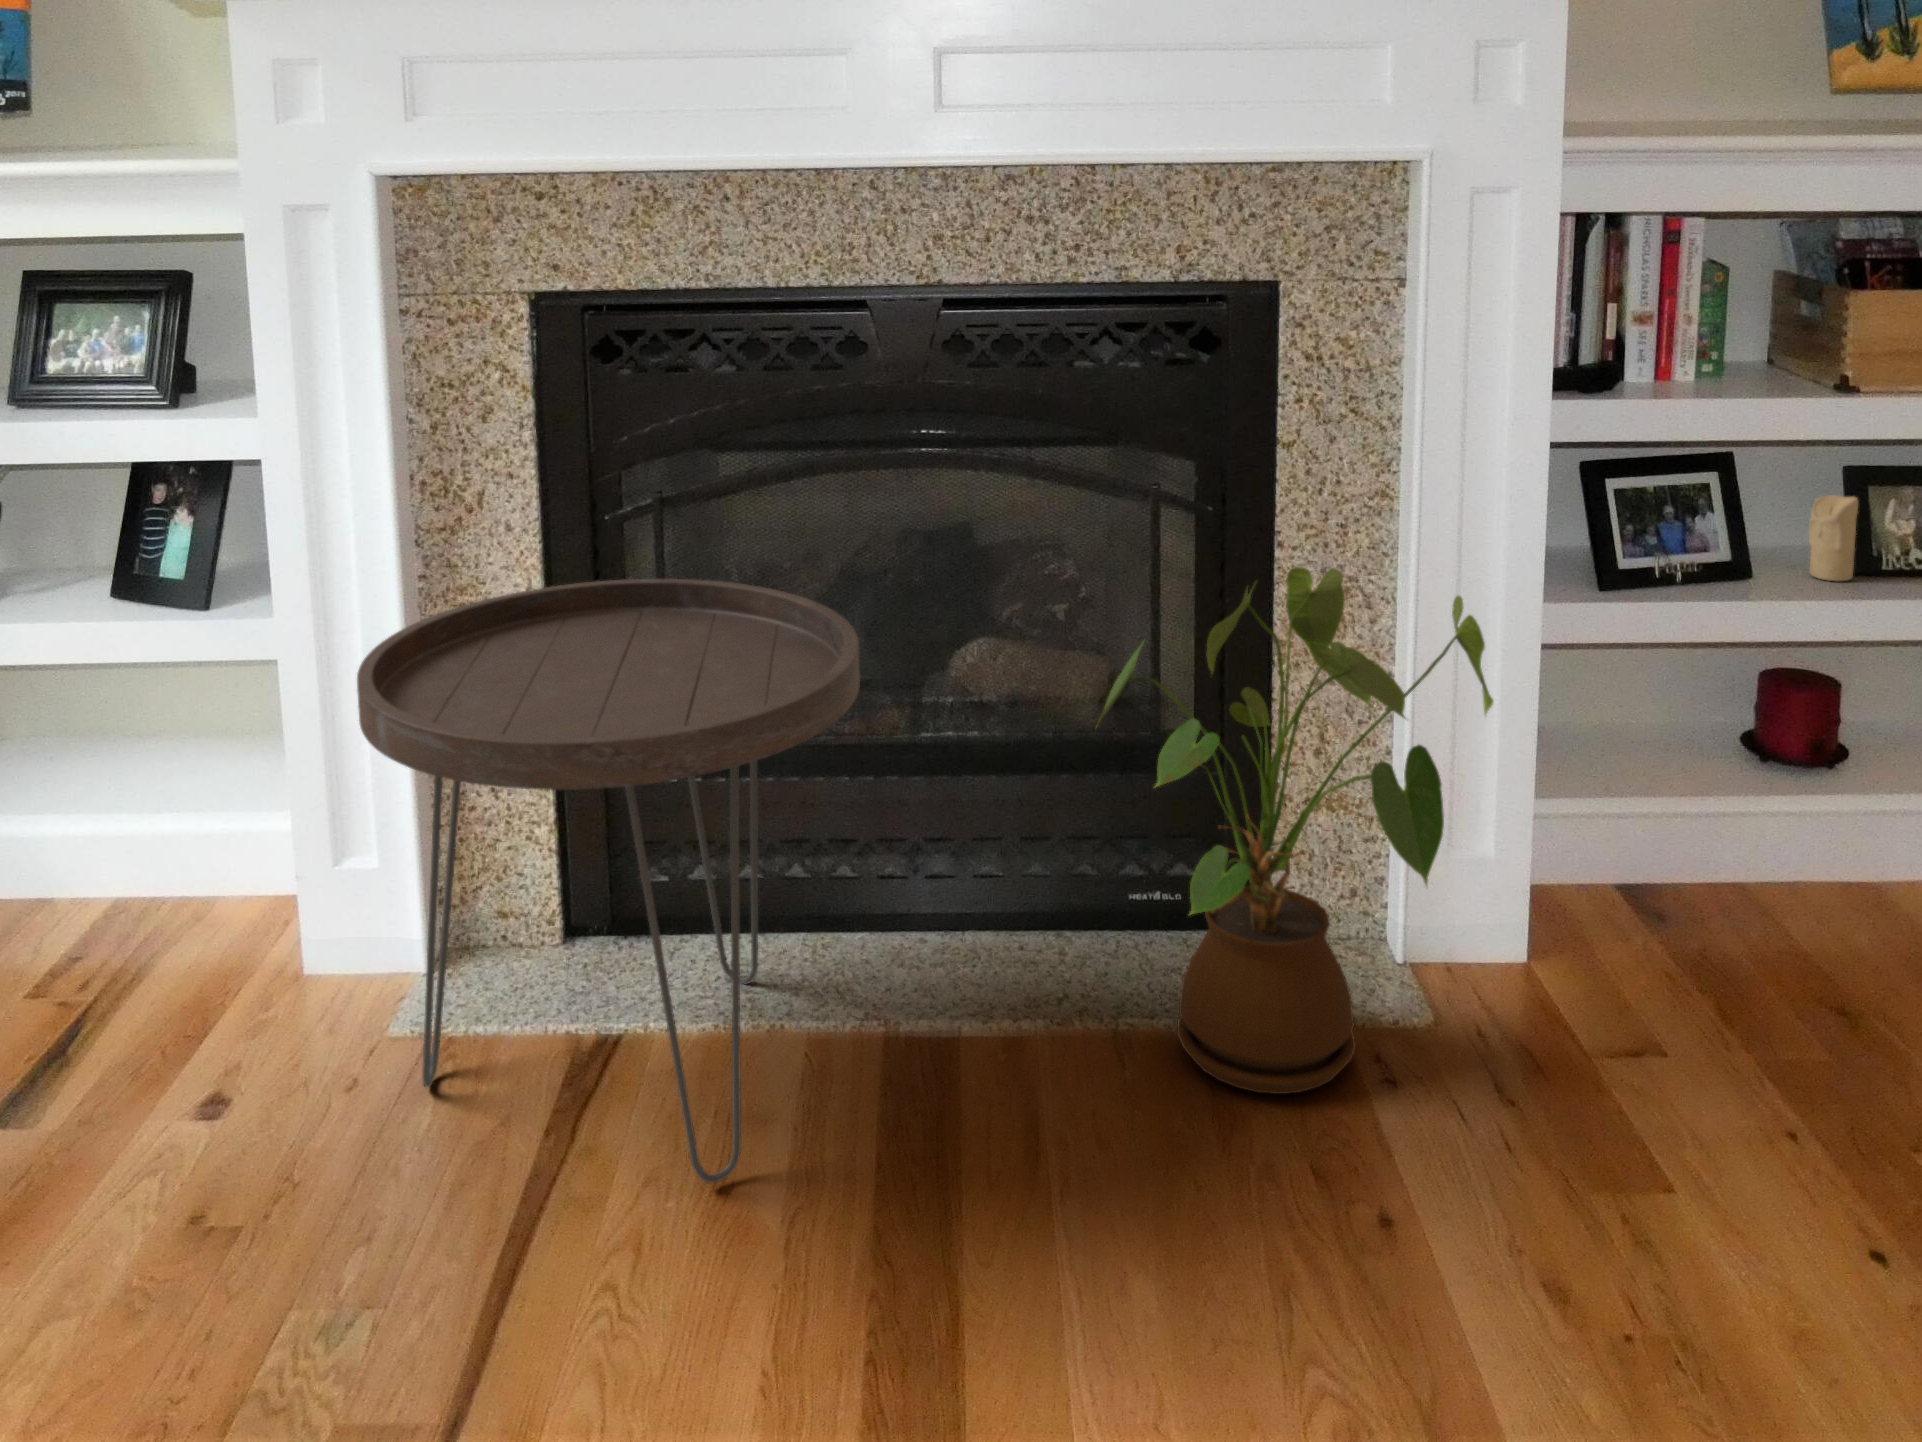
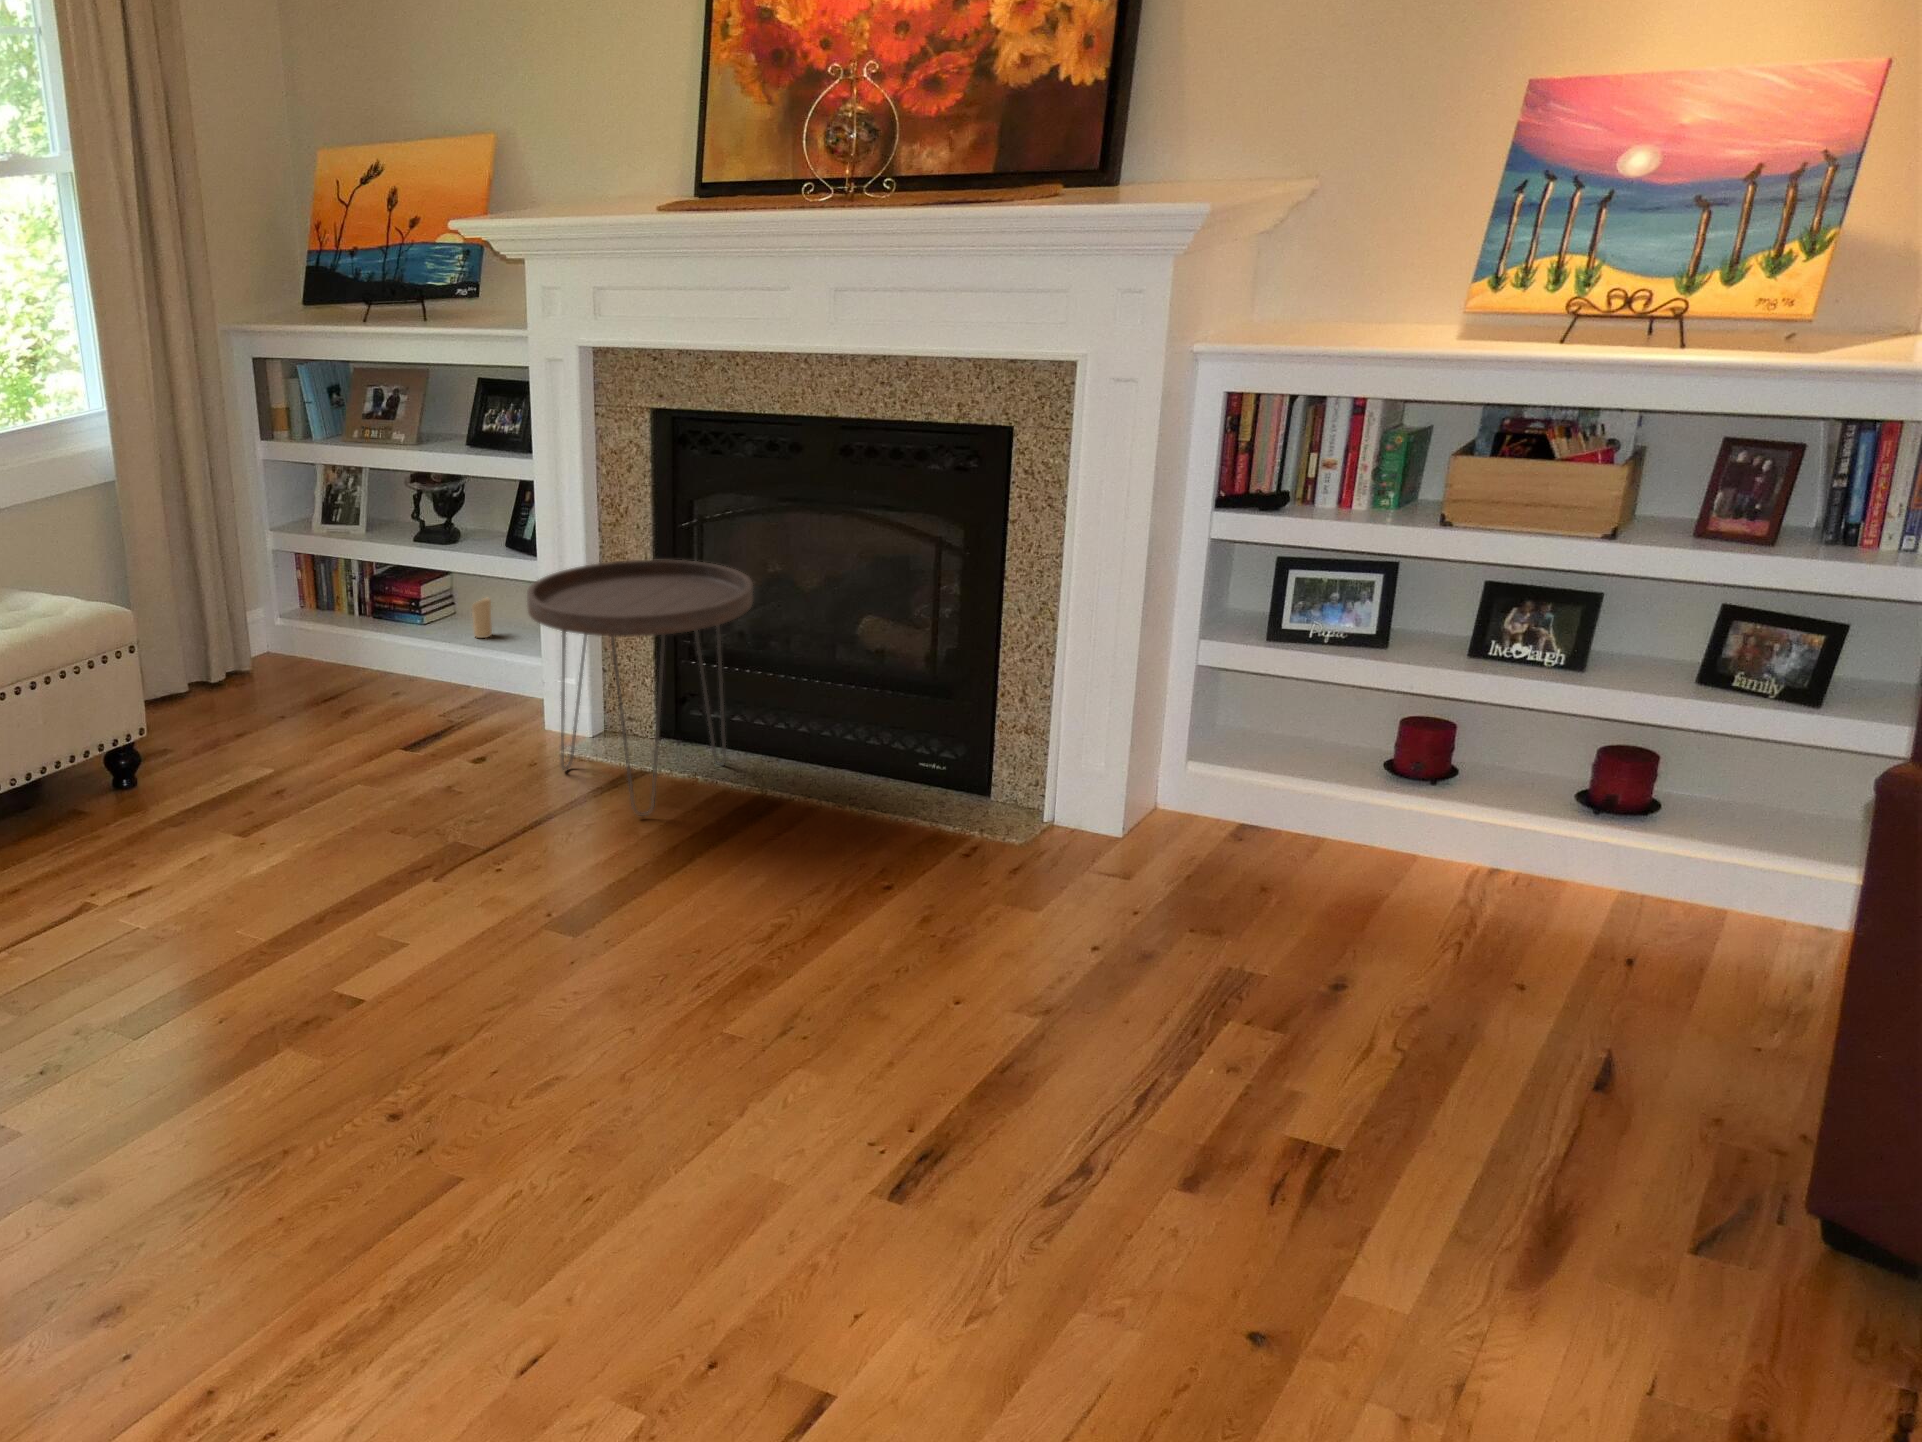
candle: present [1809,495,1858,581] -> present [472,598,492,638]
house plant: present [1096,567,1493,1094] -> none [837,591,1054,845]

